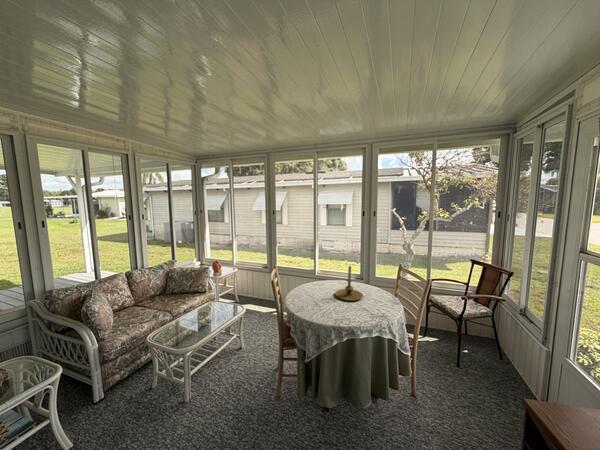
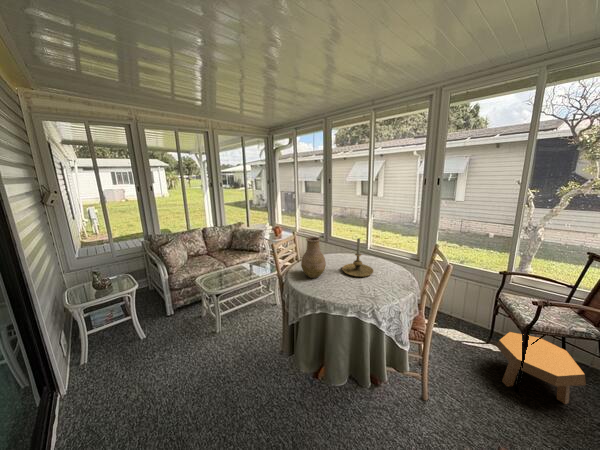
vase: none [306,269,330,309] -> present [301,237,326,278]
footstool: none [438,324,489,366] -> present [496,332,586,404]

